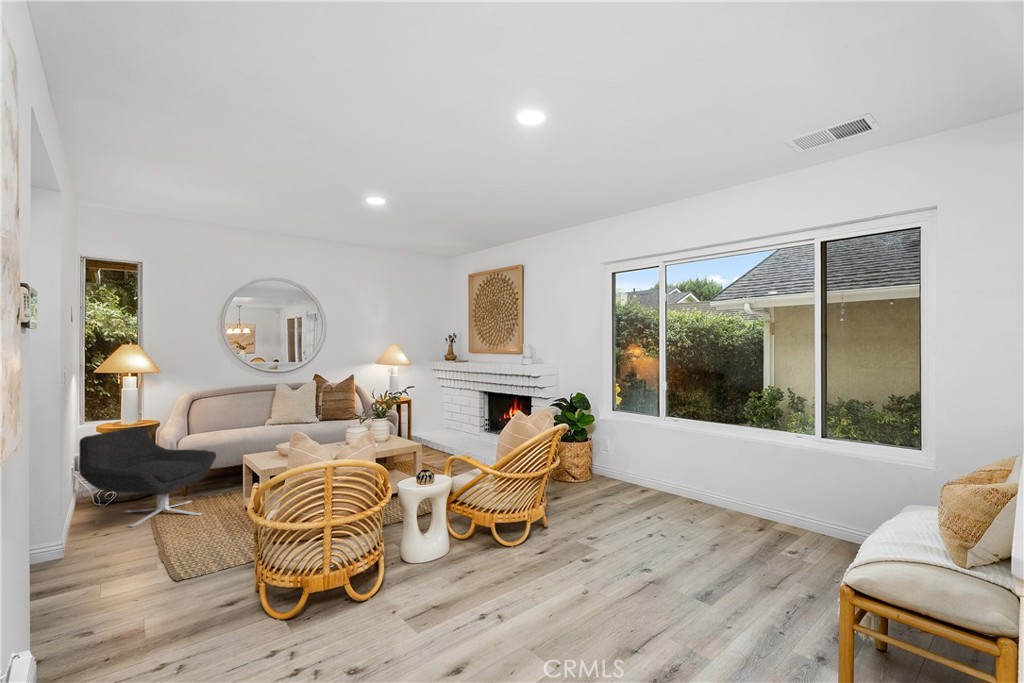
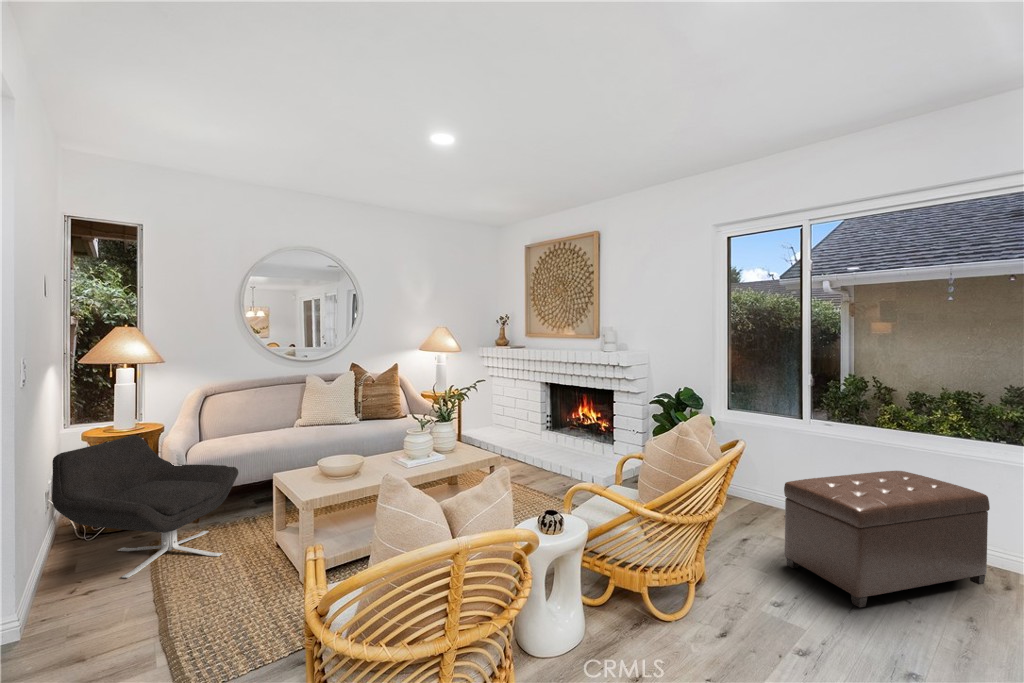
ottoman: none [614,451,750,540] -> present [784,471,990,608]

